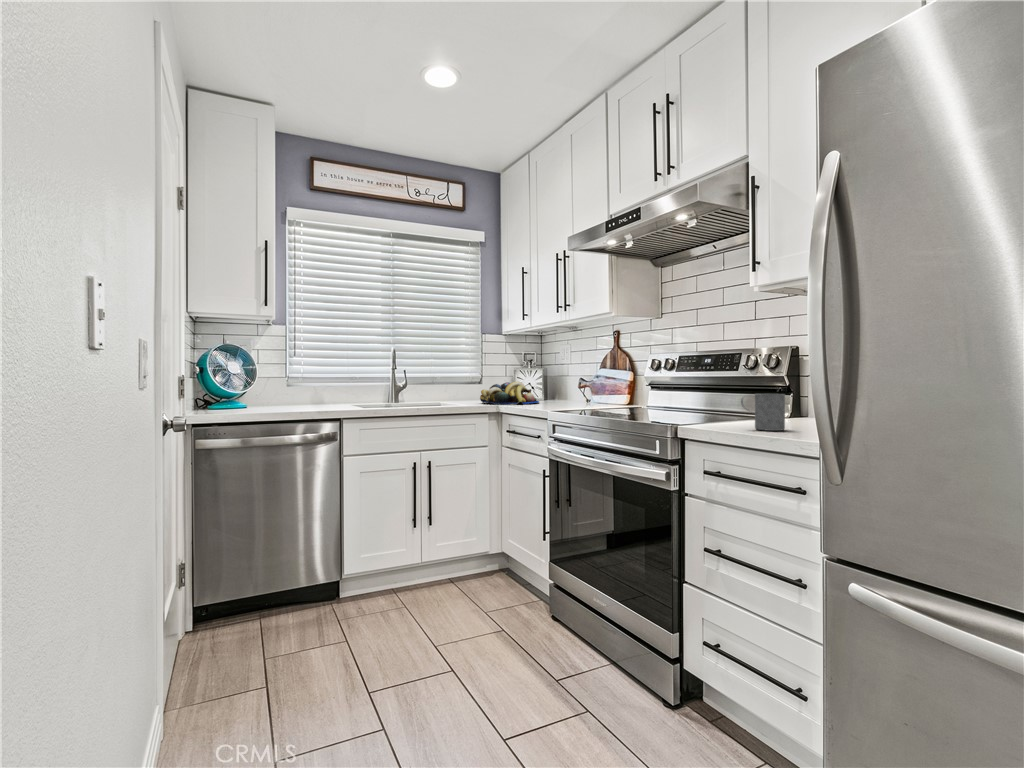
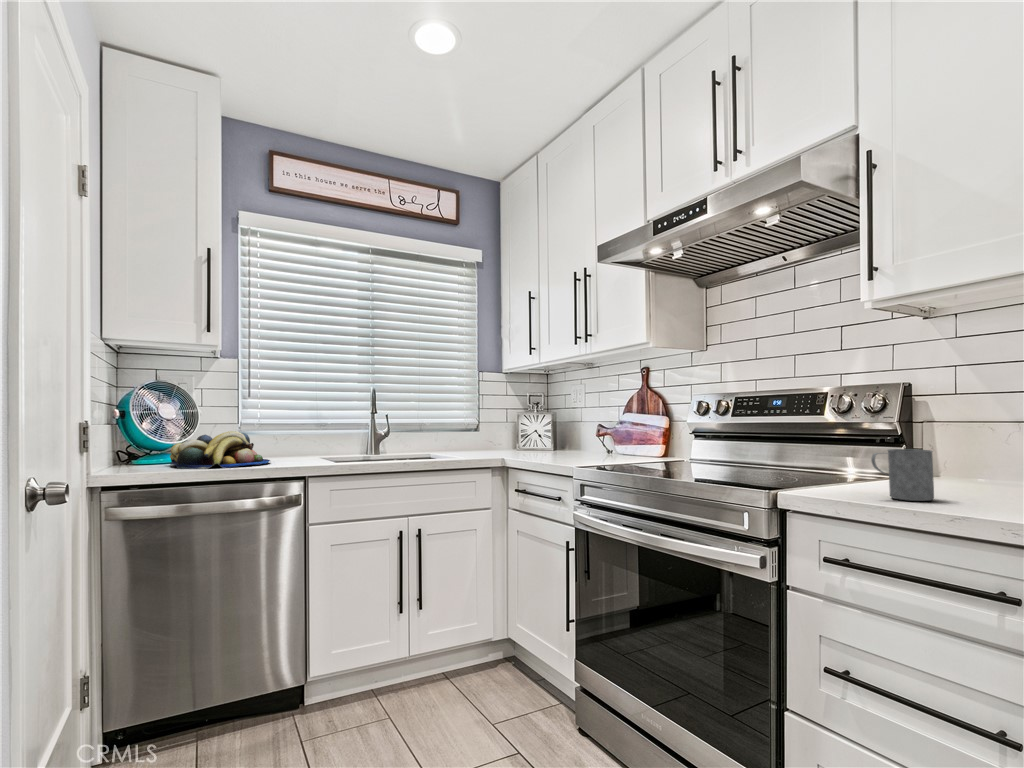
fruit bowl: present [480,382,539,405] -> present [170,431,270,469]

